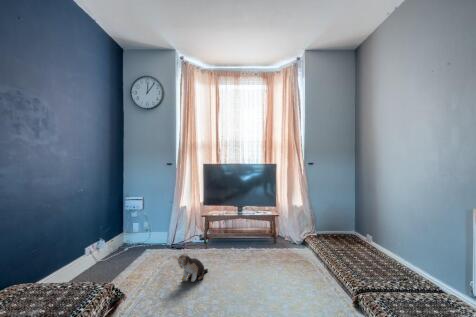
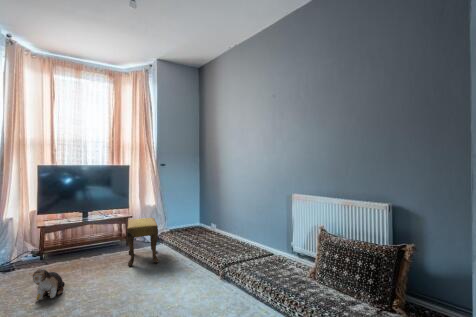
footstool: none [264,219,299,268] -> present [126,218,158,266]

